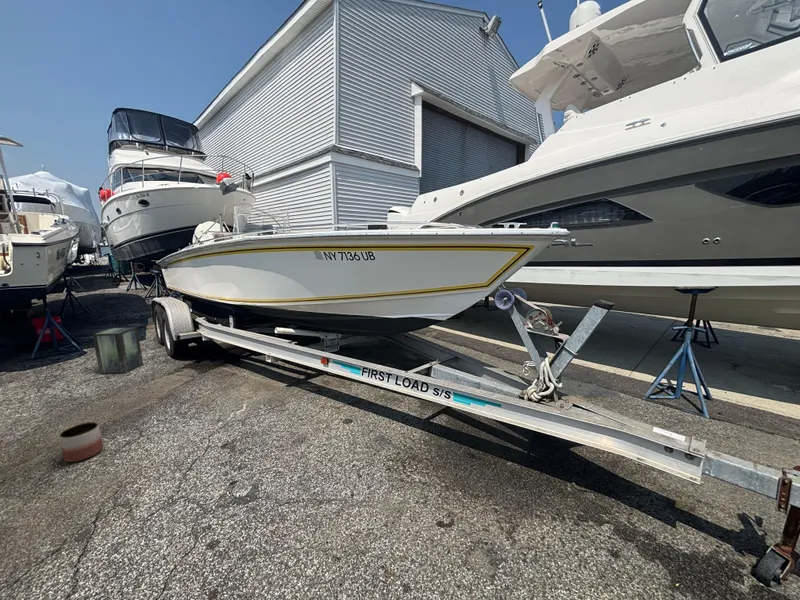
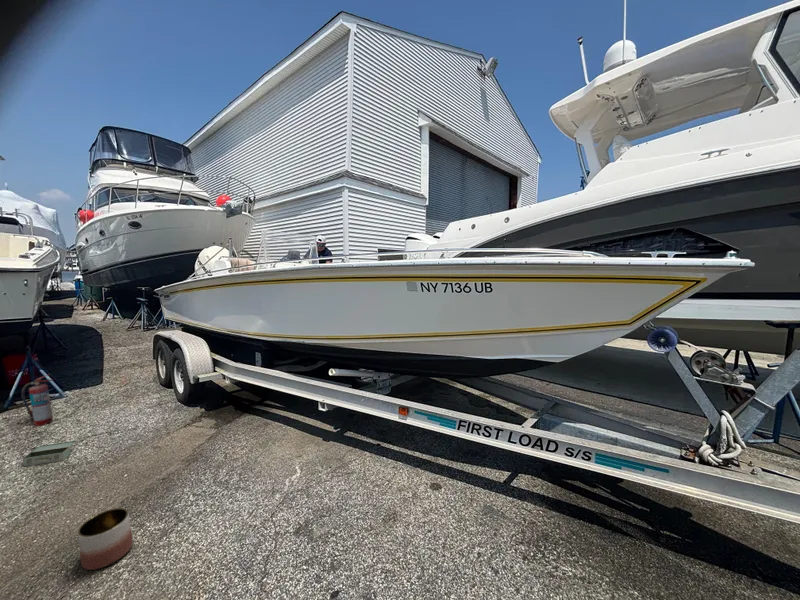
storage box: present [93,327,143,375] -> none [93,370,150,430]
fire extinguisher: none [39,329,66,370] -> present [21,375,53,426]
toolbox: none [36,381,78,398] -> present [23,441,75,466]

